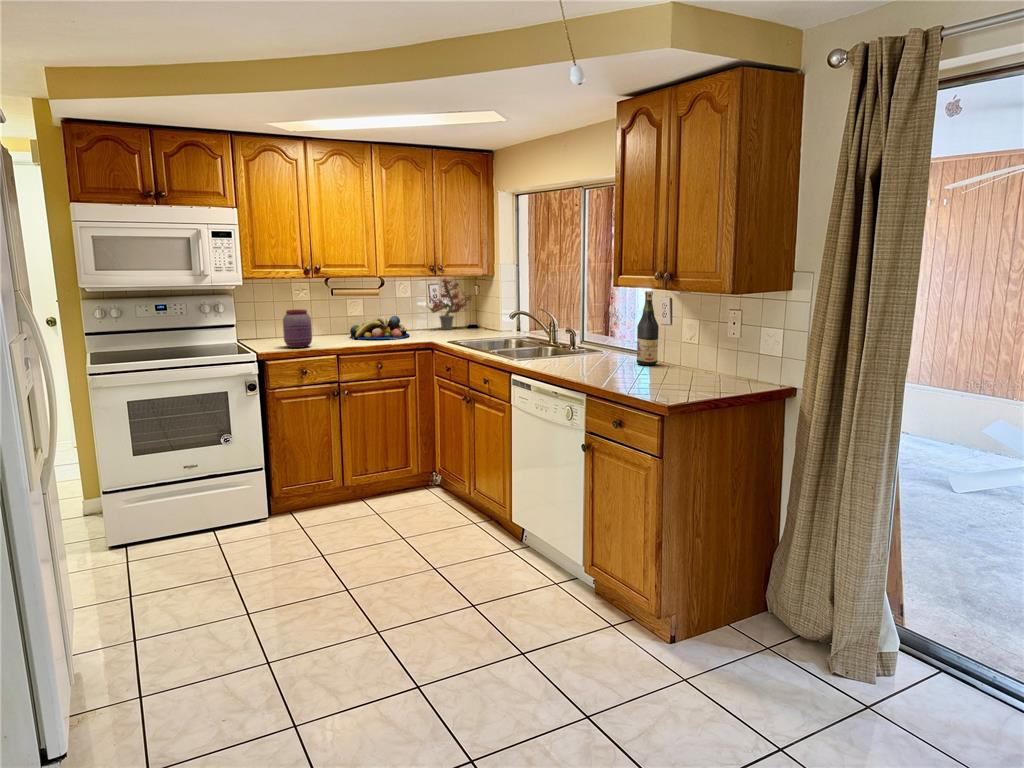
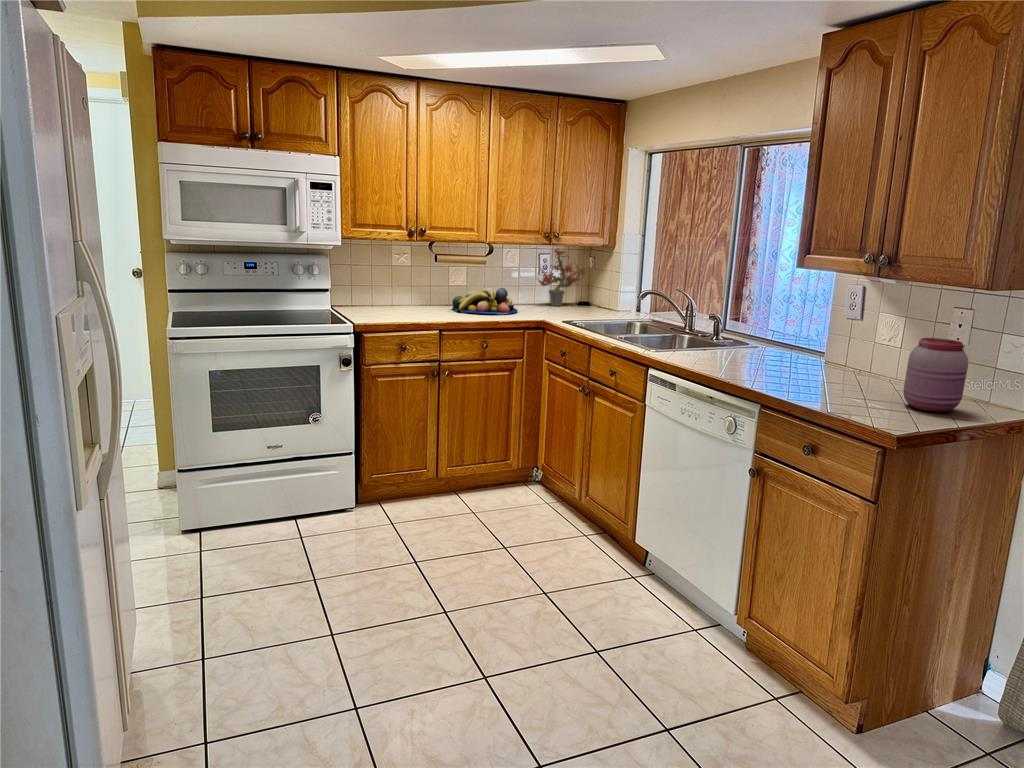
wine bottle: present [637,291,659,365] -> none [809,278,843,370]
jar: present [283,310,312,348] -> present [903,338,968,412]

